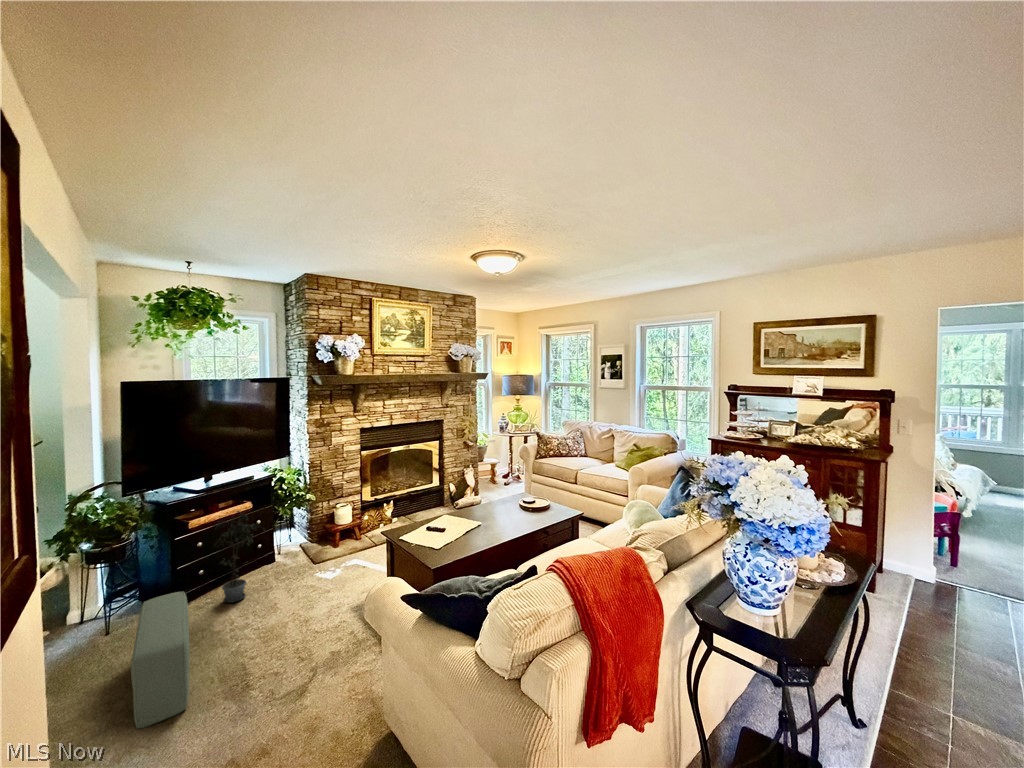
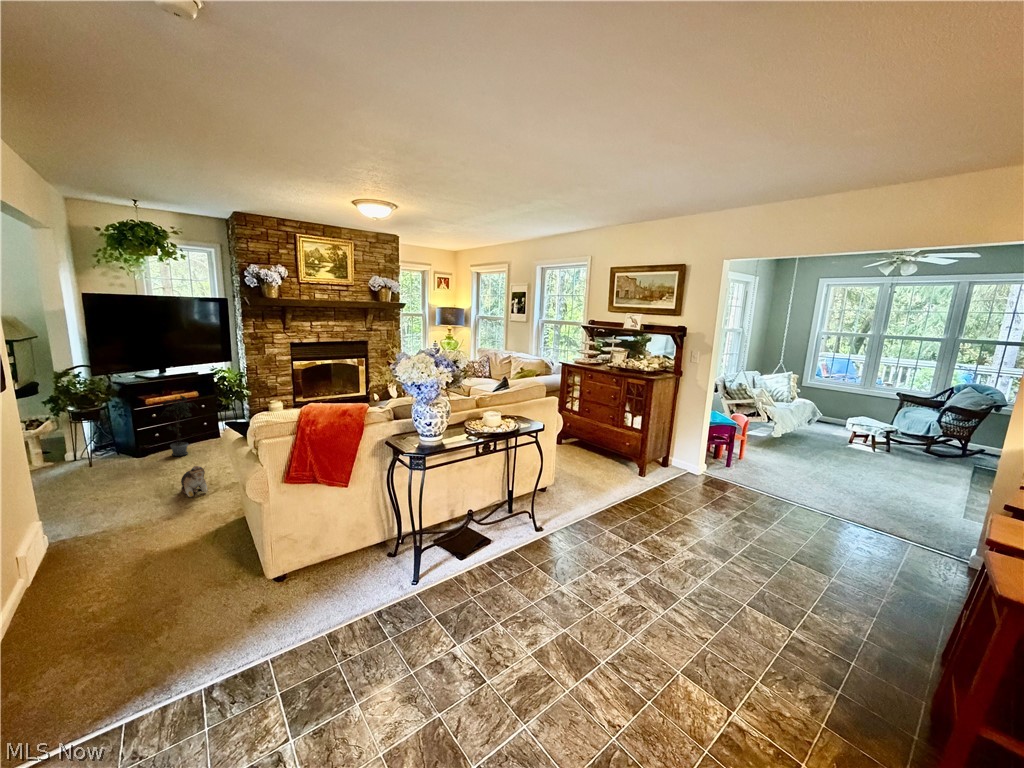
pouf: present [131,592,189,728] -> none [95,438,140,503]
plush toy: none [260,644,308,699] -> present [181,466,207,497]

